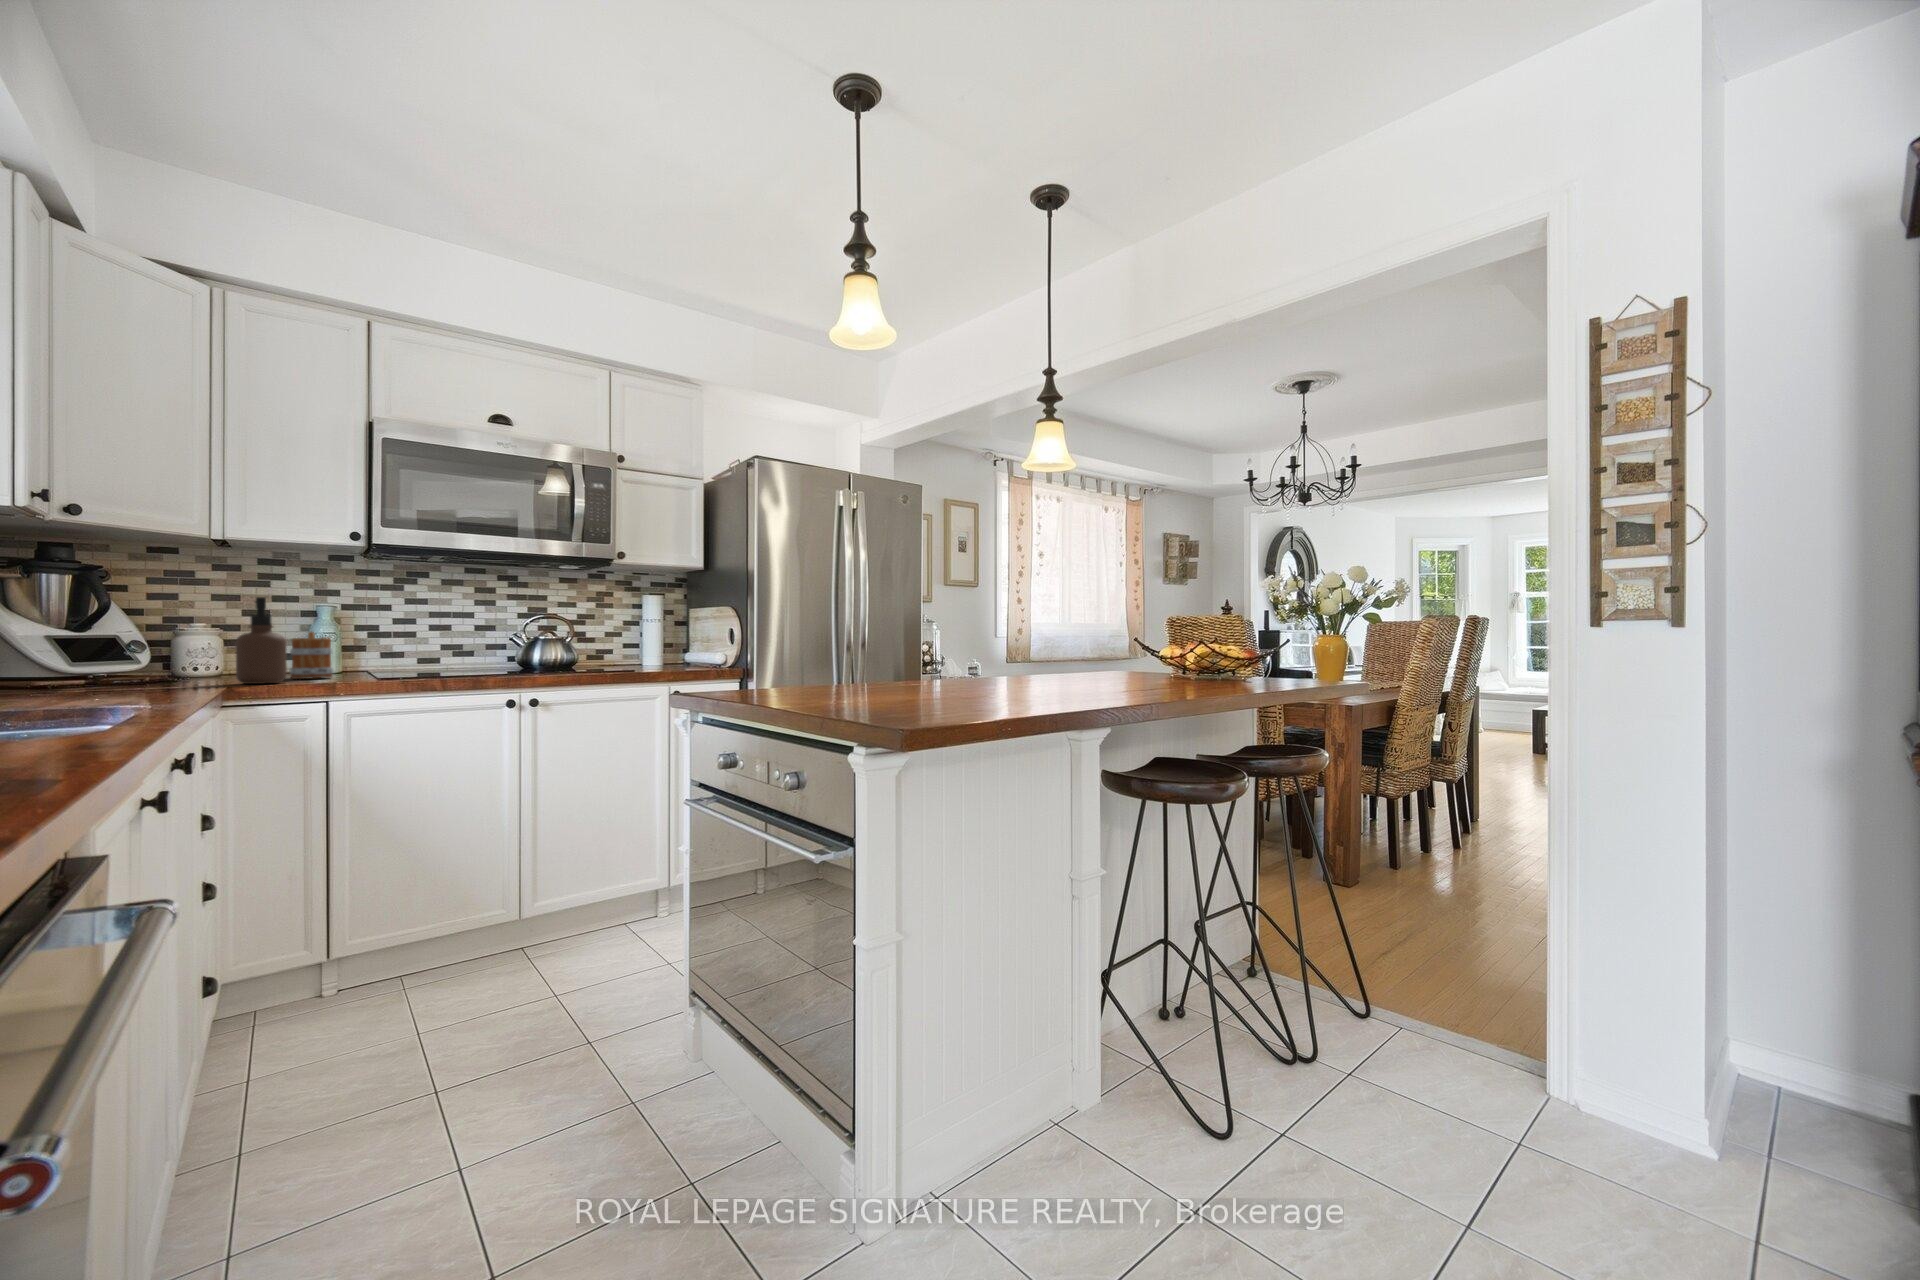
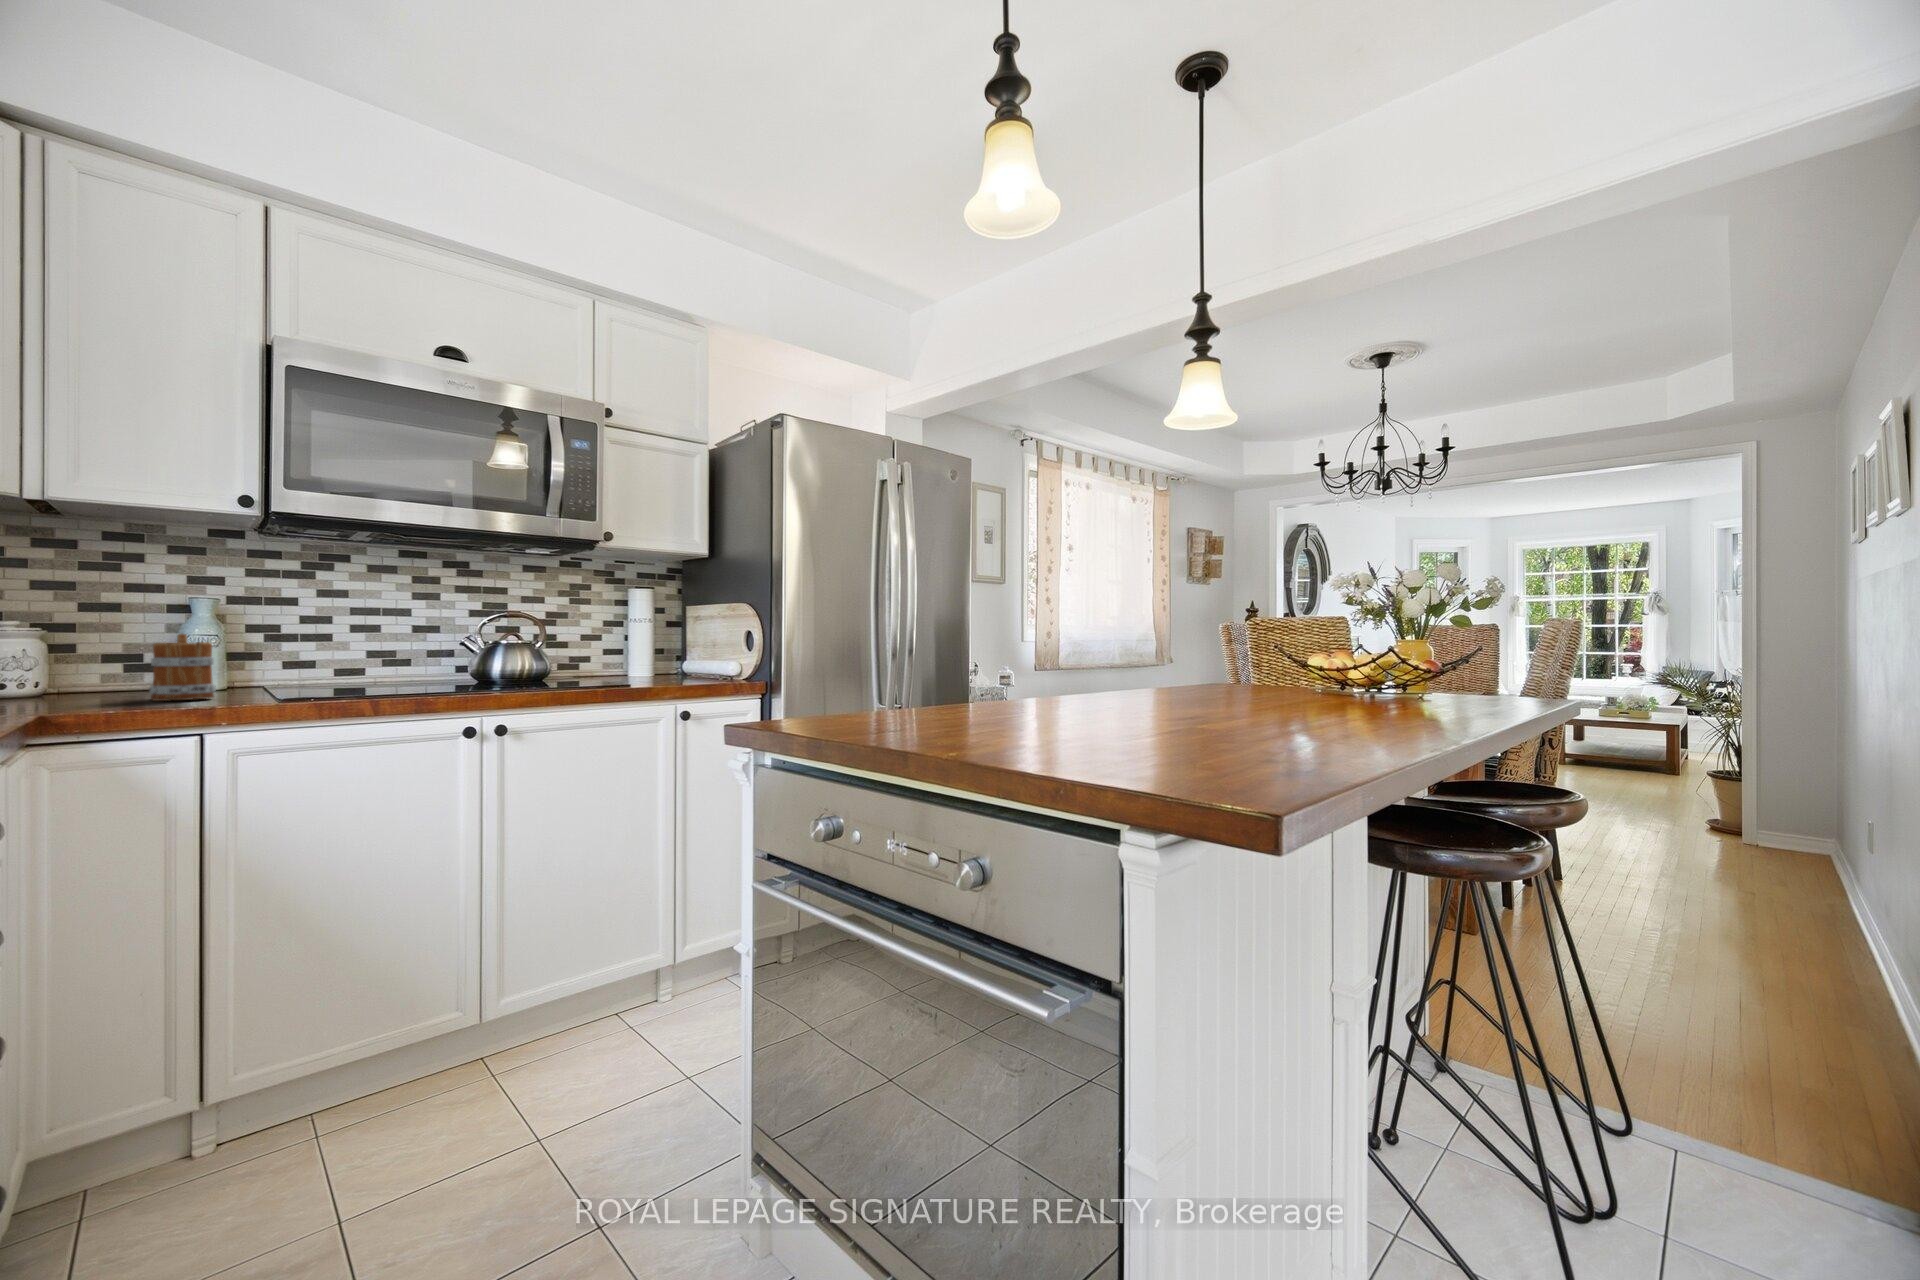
soap dispenser: present [235,597,287,684] -> none [65,583,145,710]

